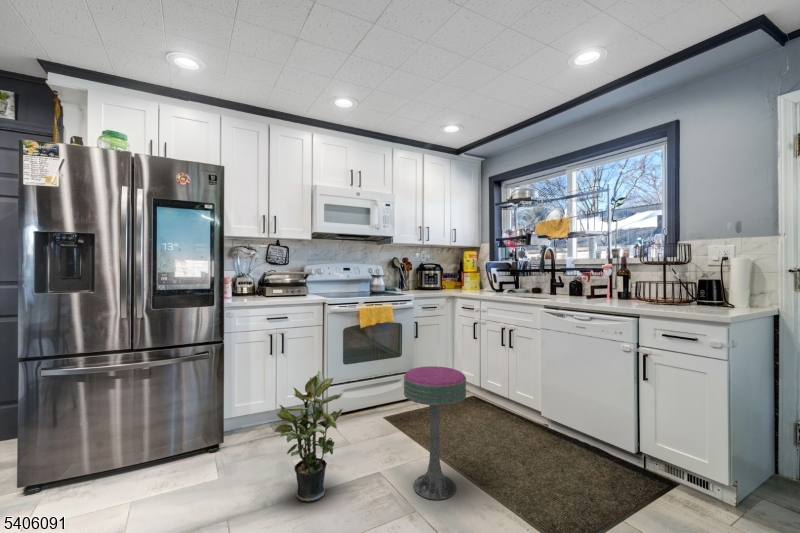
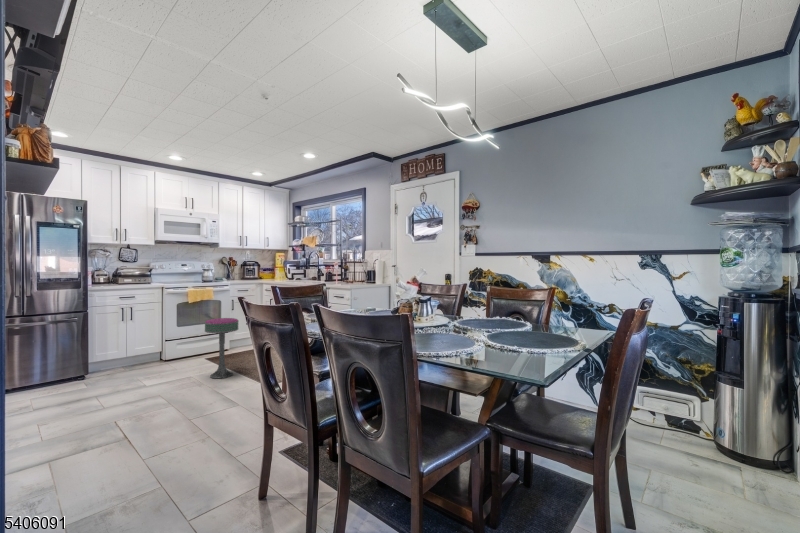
potted plant: present [274,371,343,502] -> none [129,321,170,385]

